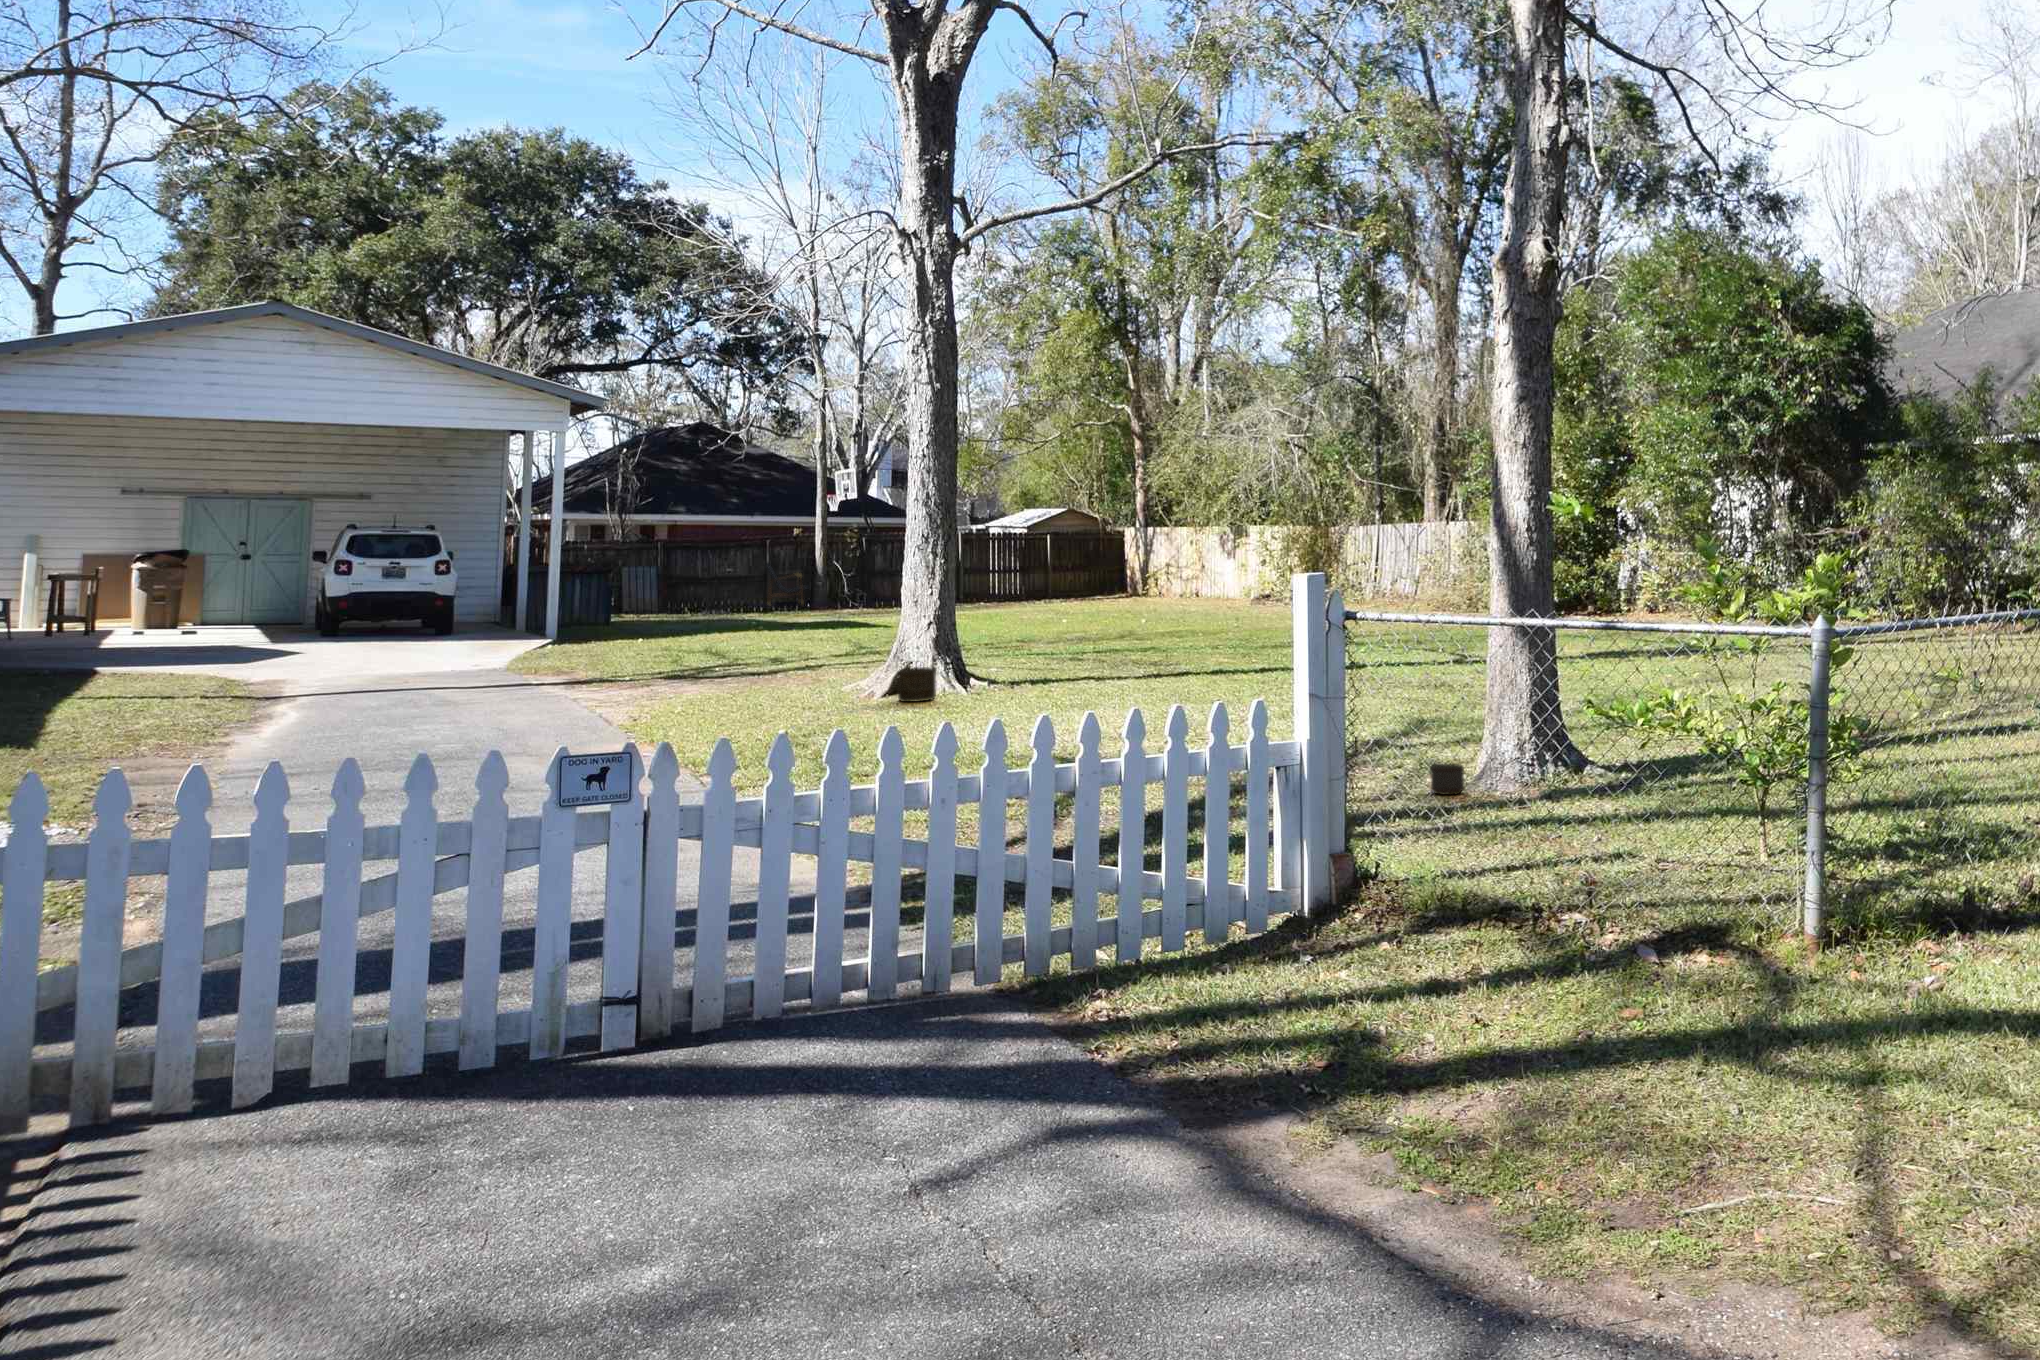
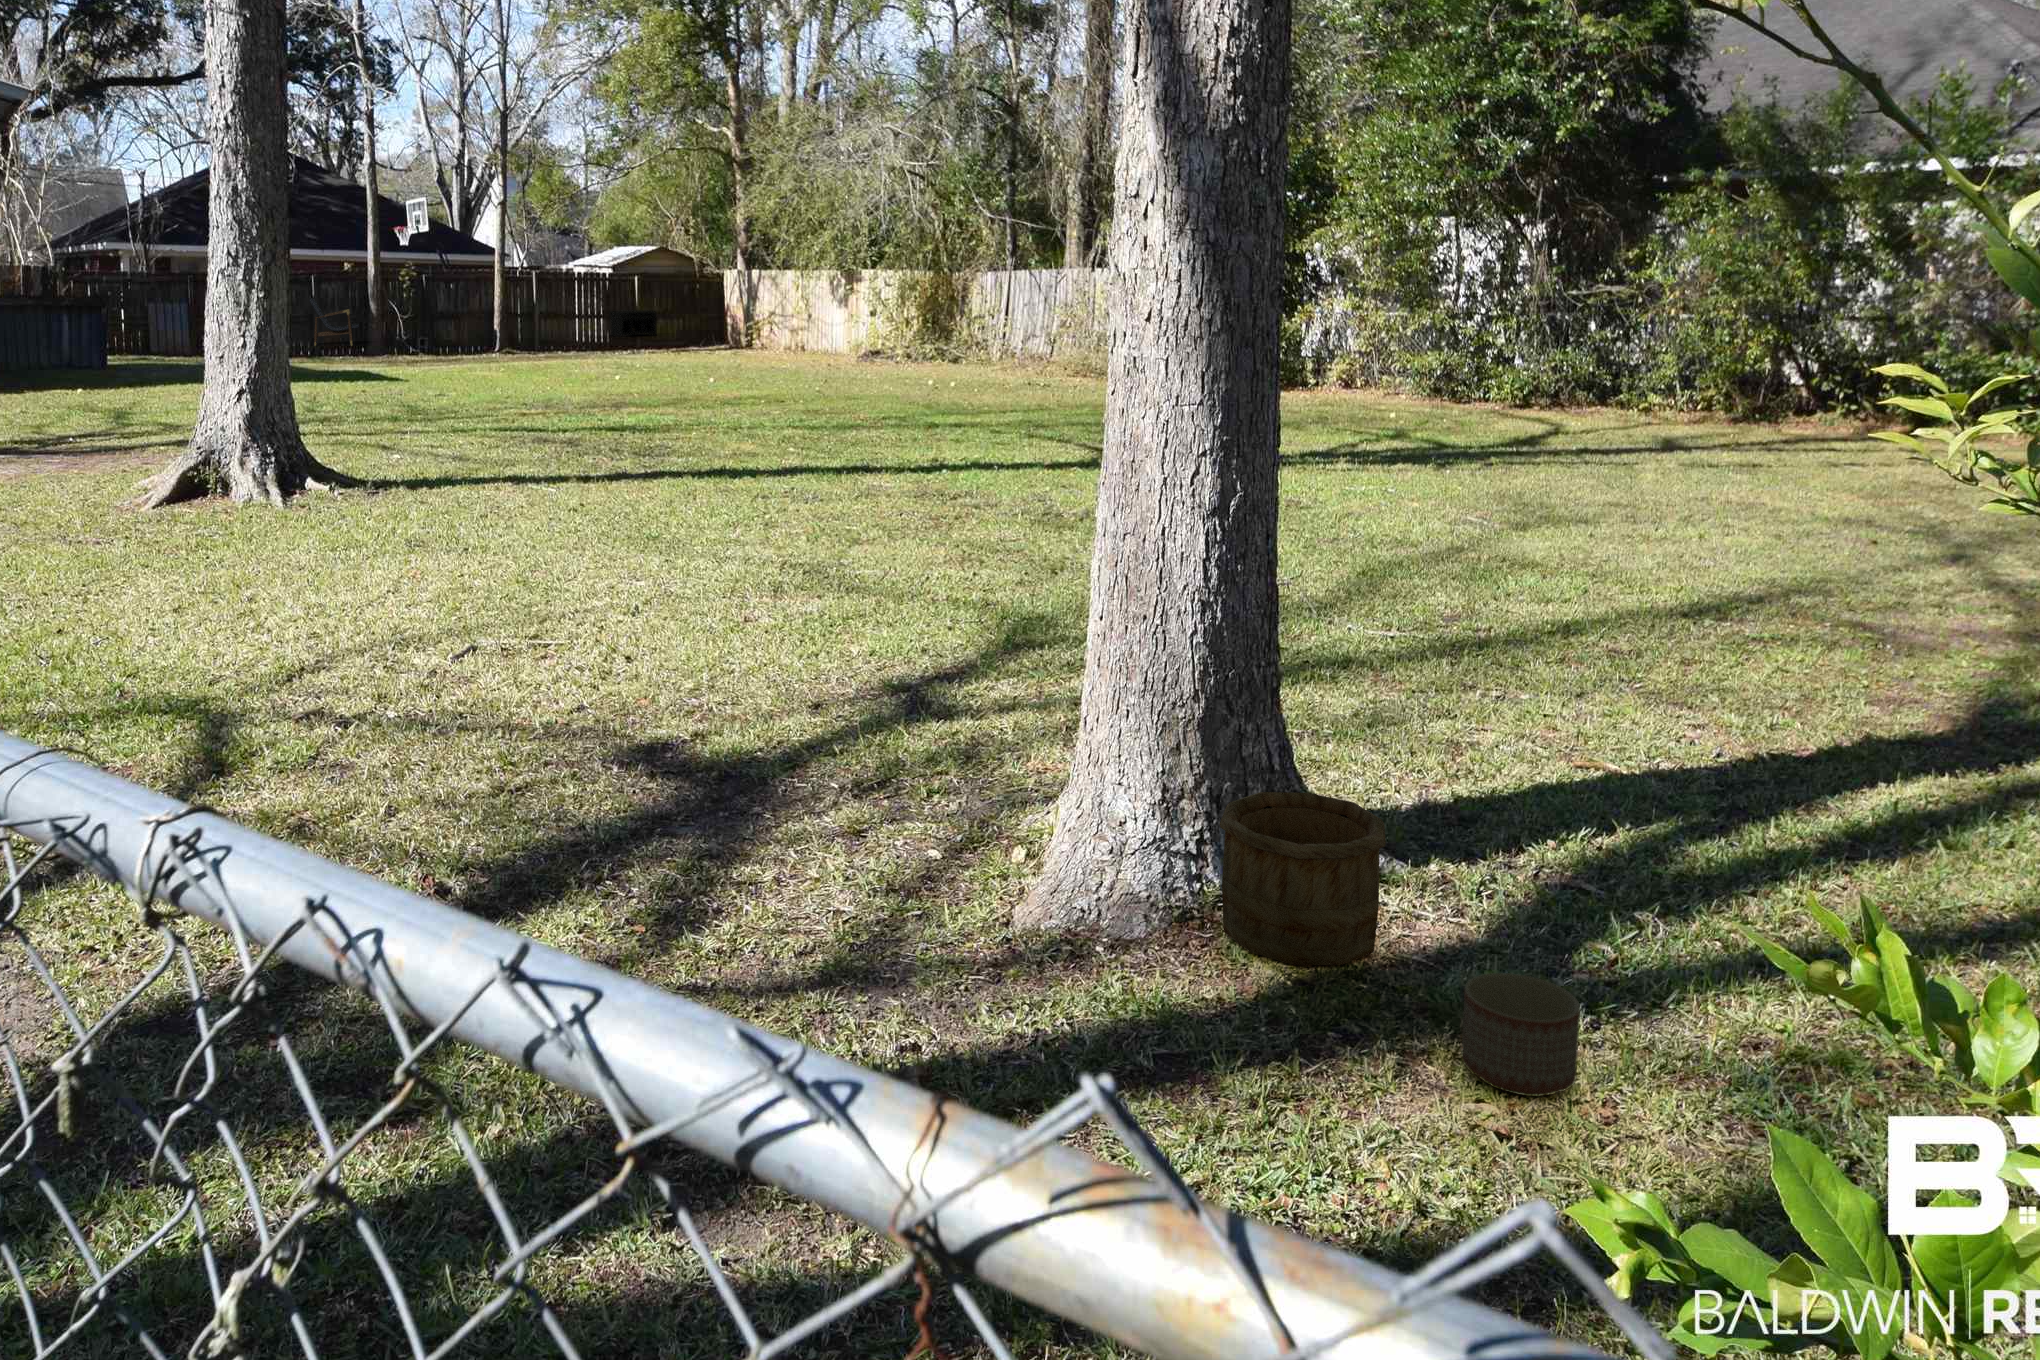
bench: none [1021,568,1064,592] -> present [609,310,657,337]
wooden bucket: present [897,667,936,702] -> present [1220,792,1386,965]
planter: present [1430,764,1464,795] -> present [1461,973,1580,1096]

